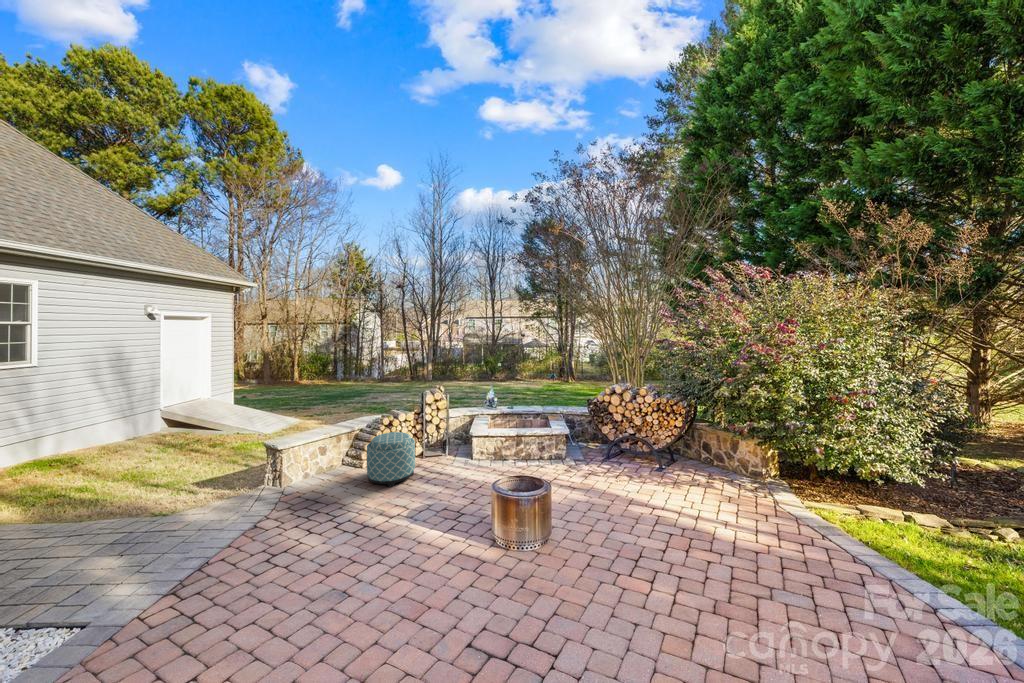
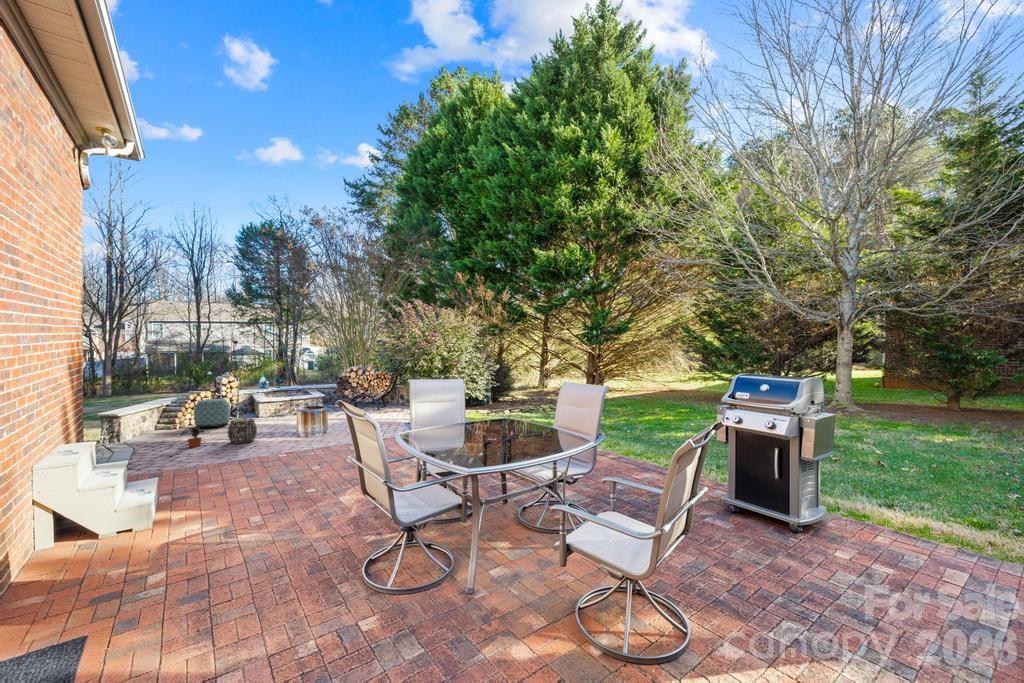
potted plant: none [214,530,279,587] -> present [181,427,207,447]
woven basket: none [286,534,355,617] -> present [228,418,257,443]

